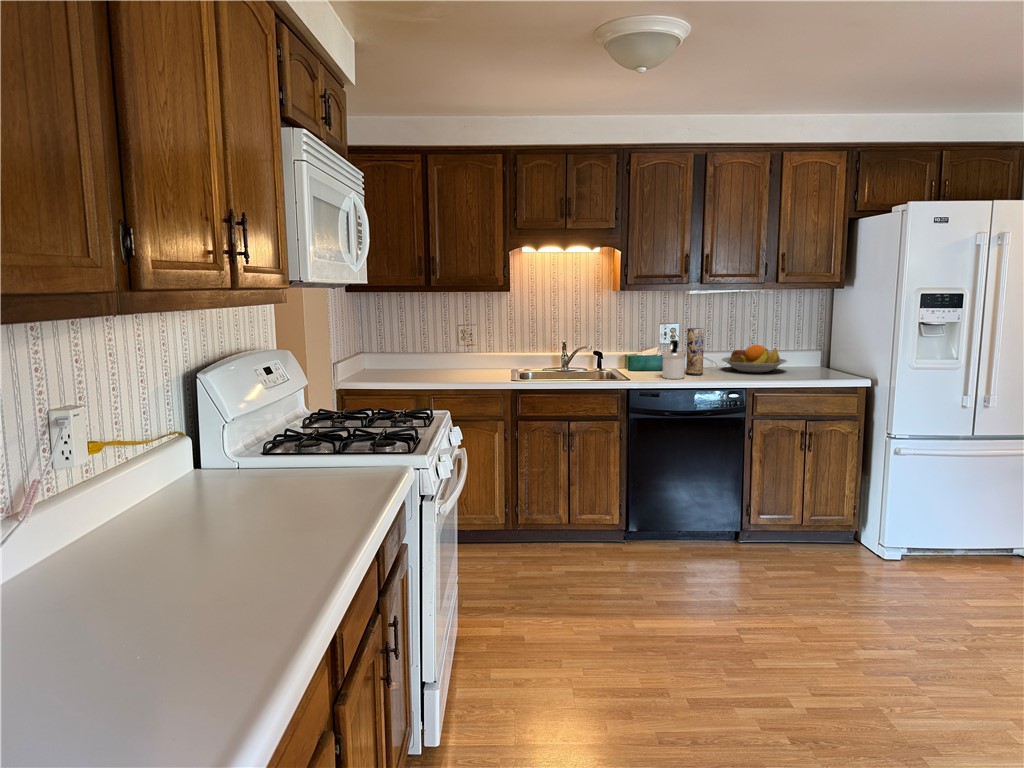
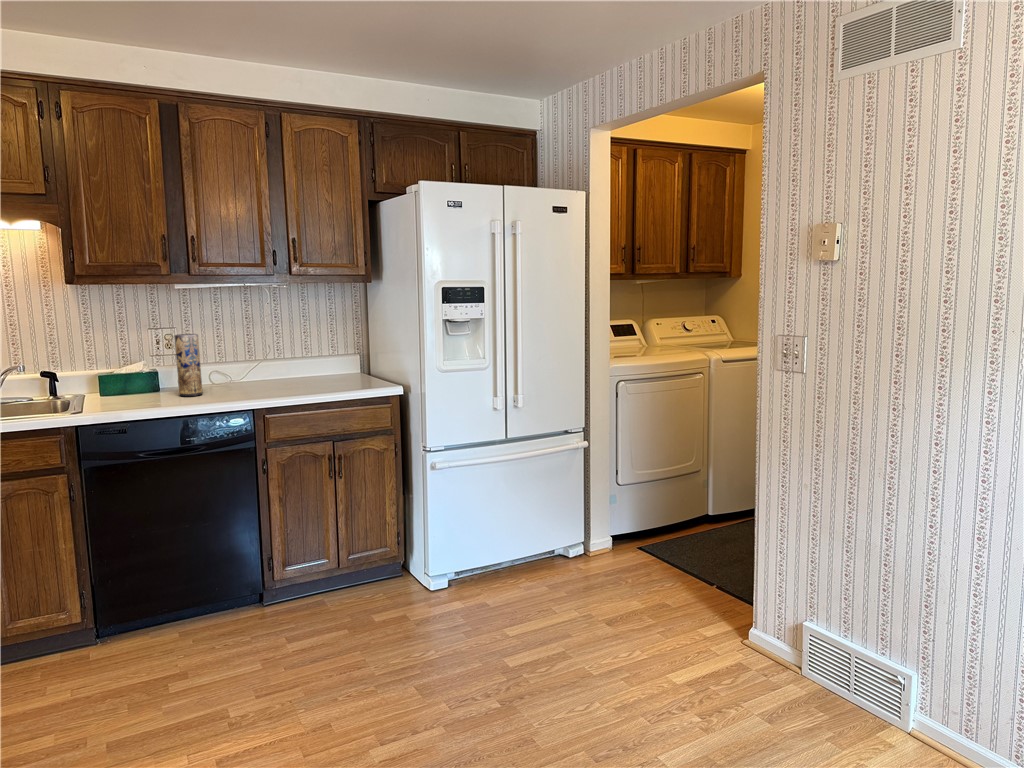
soap dispenser: present [662,340,686,379] -> none [134,351,171,405]
fruit bowl: present [722,345,787,372] -> none [233,352,315,387]

